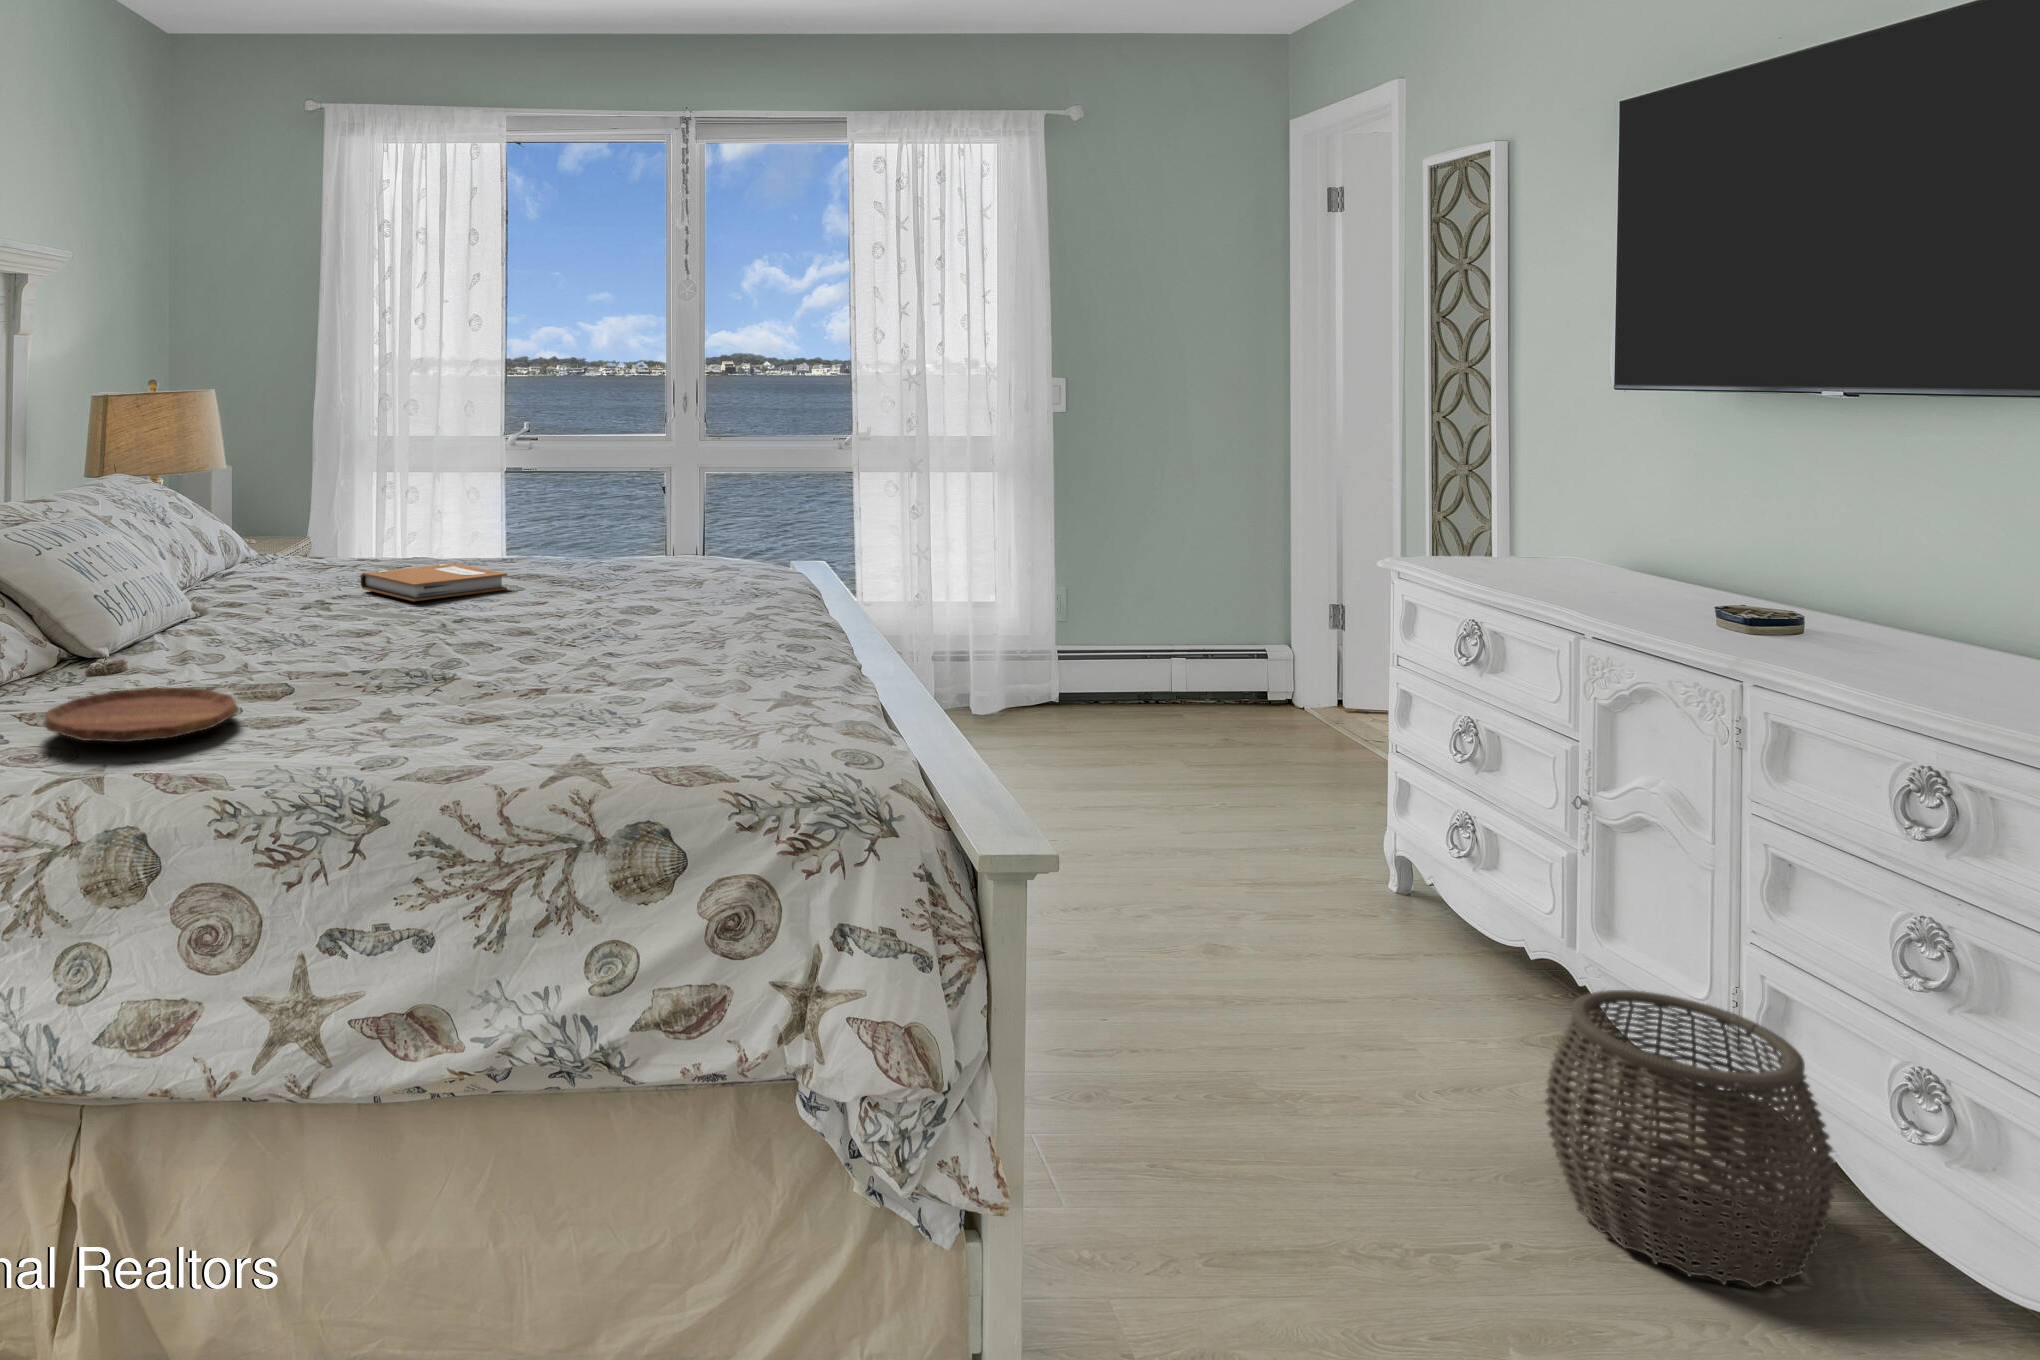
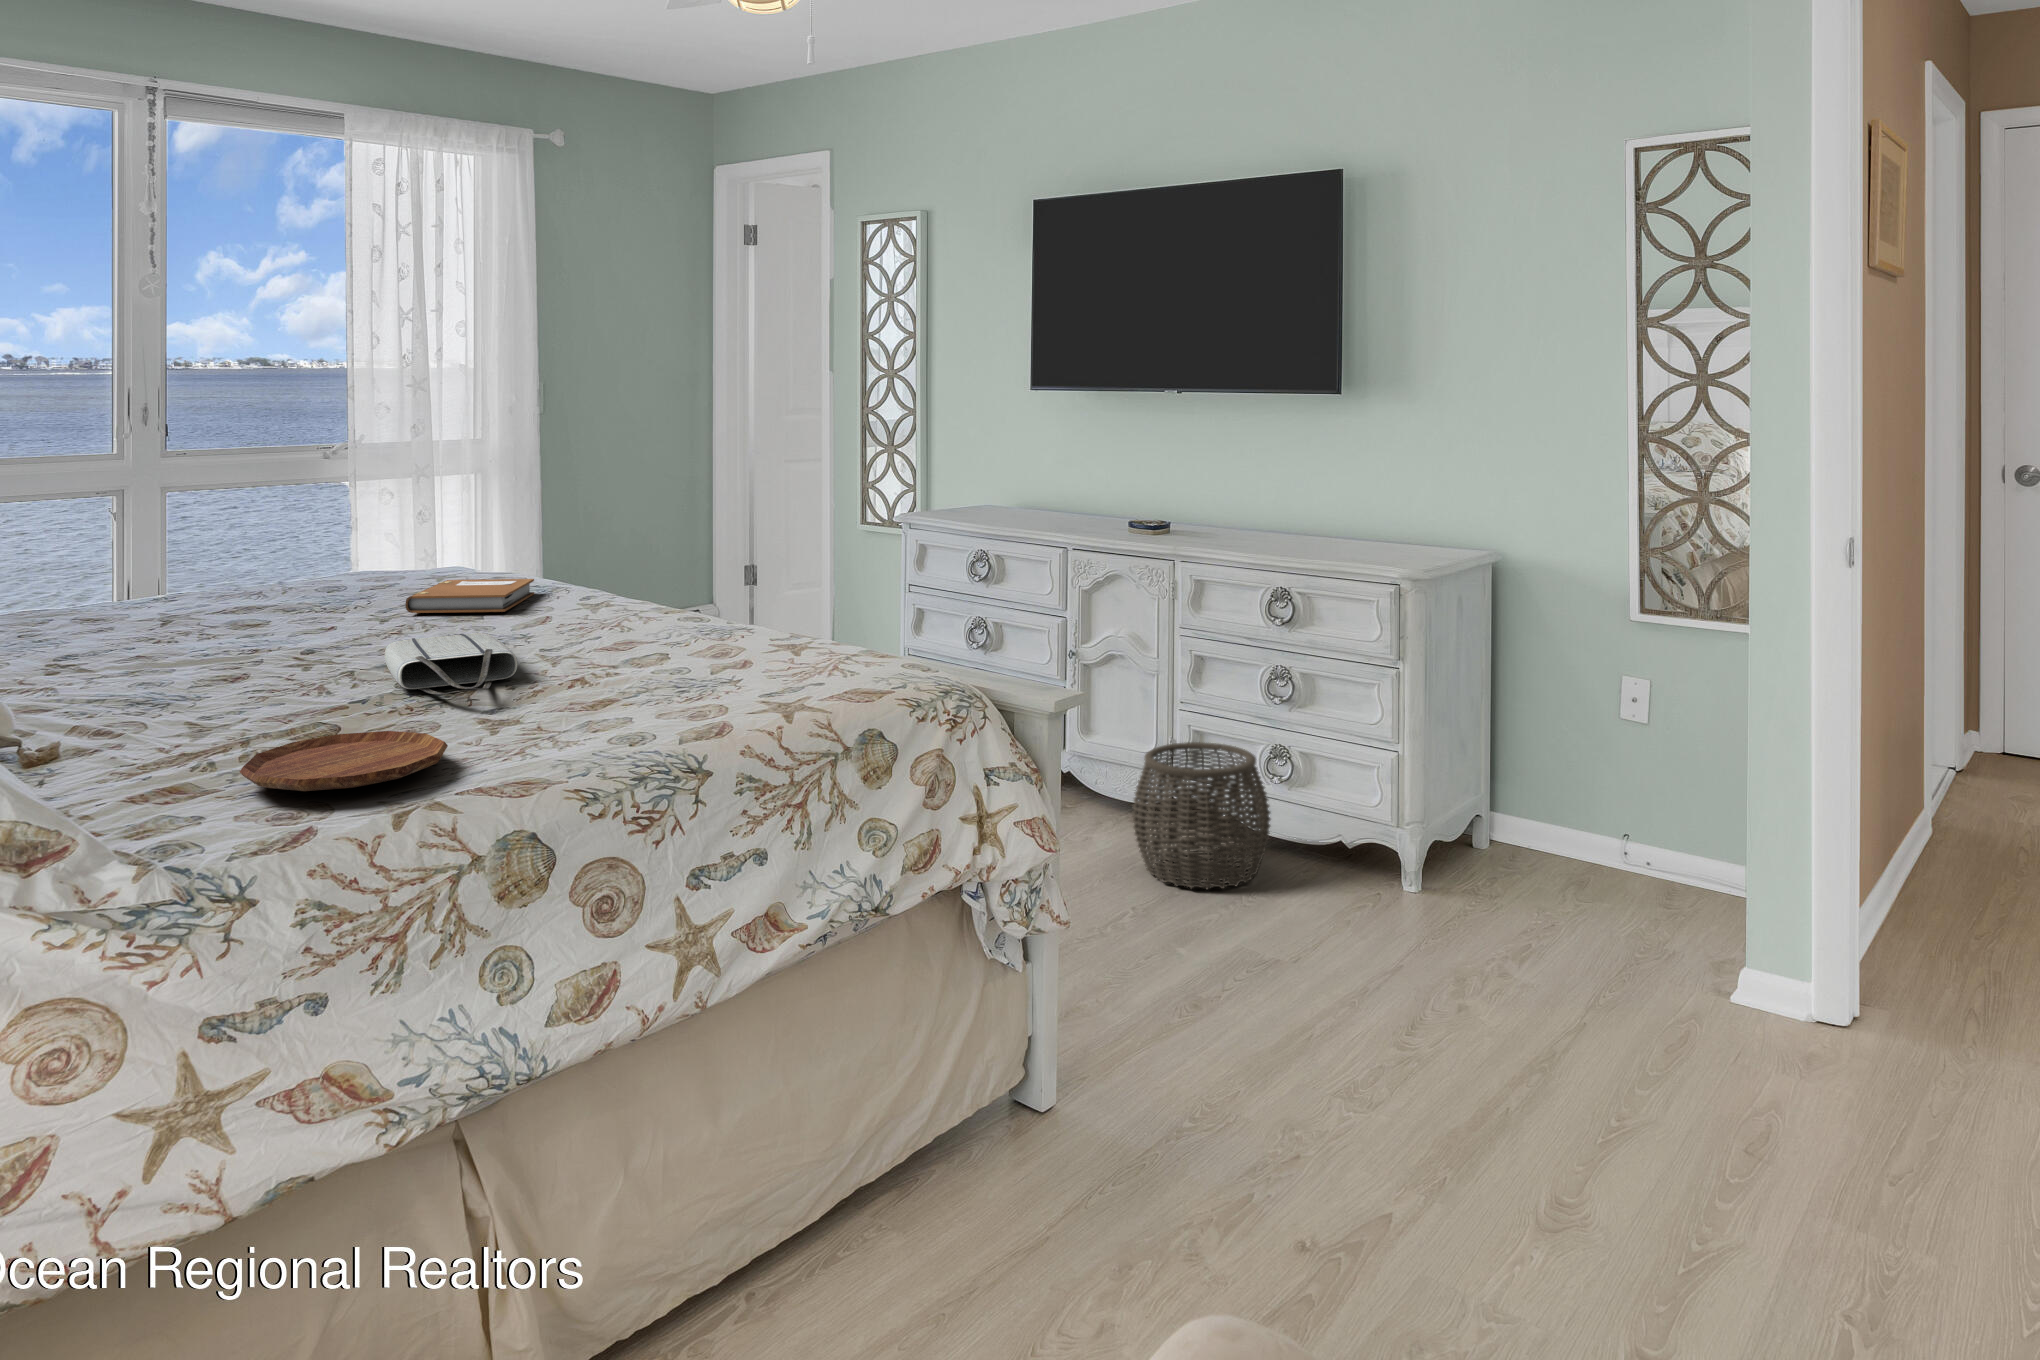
notebook: present [361,563,507,601] -> present [406,579,534,613]
tote bag: none [368,614,547,675] -> present [385,633,517,695]

